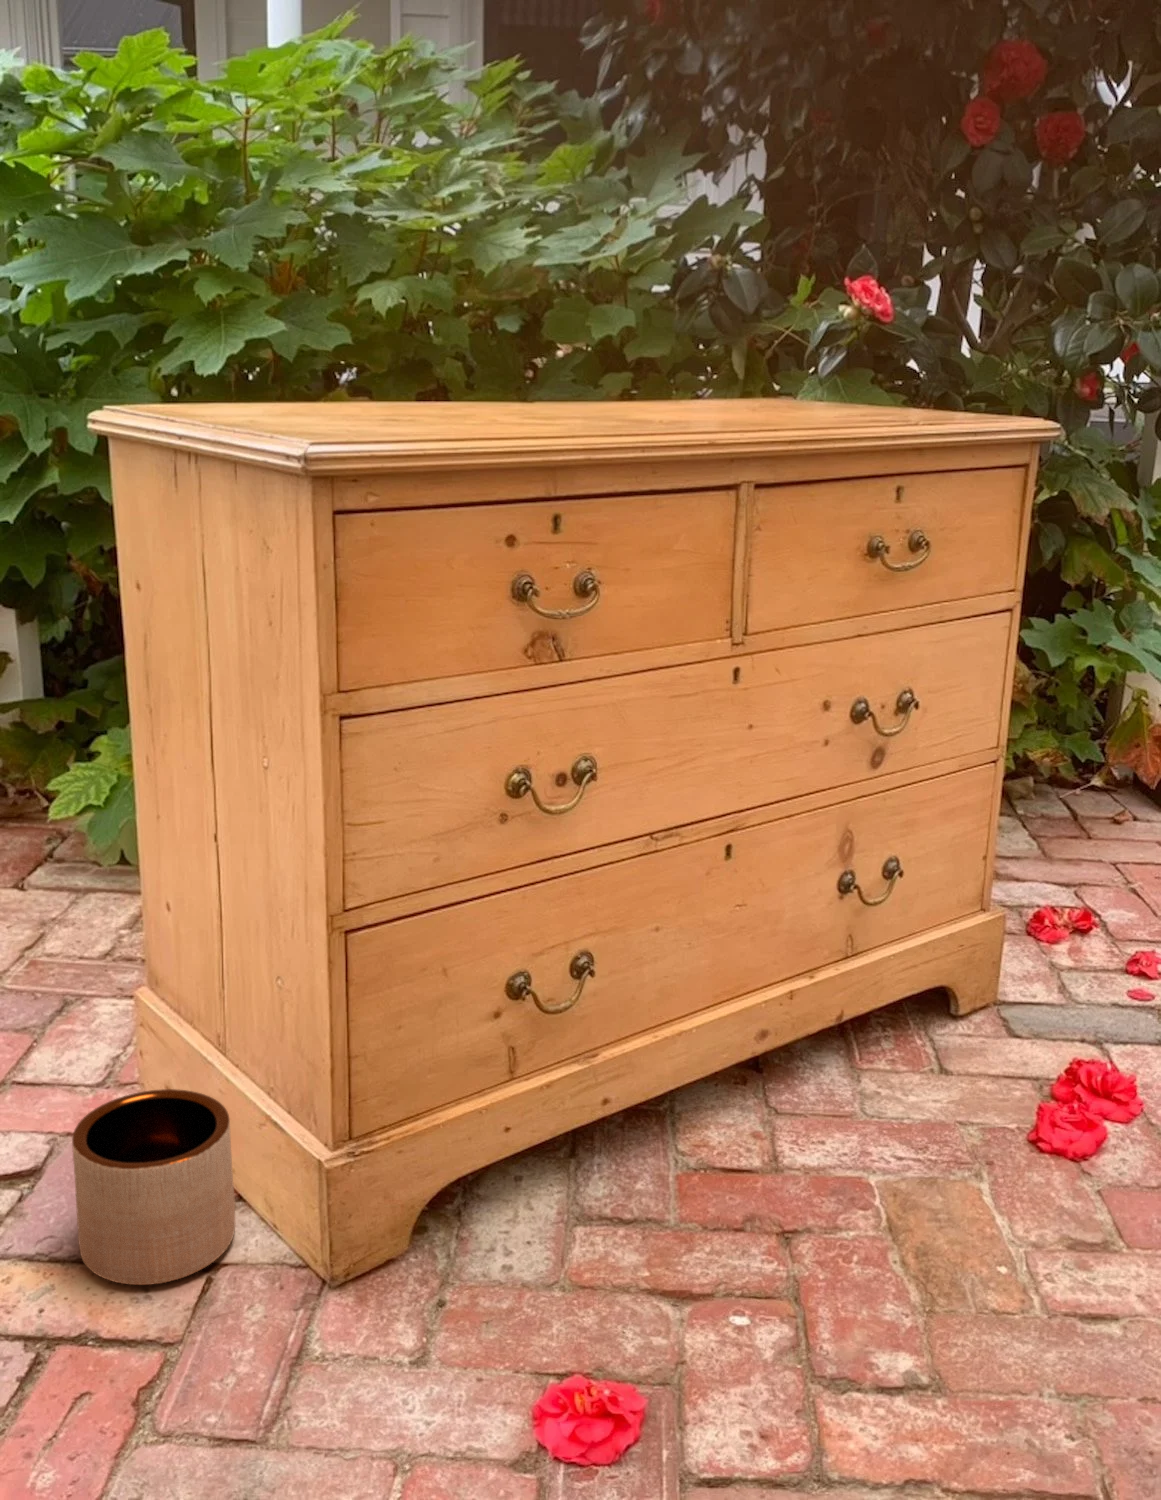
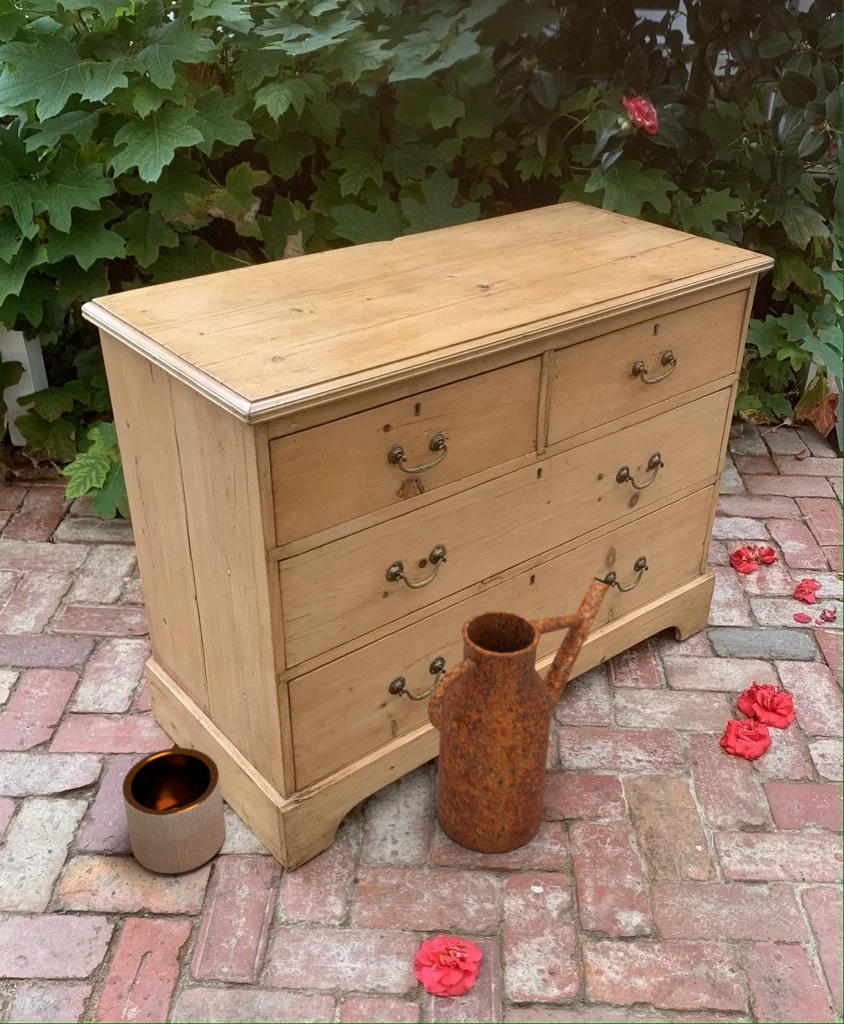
watering can: none [563,835,846,1270] -> present [427,577,609,853]

